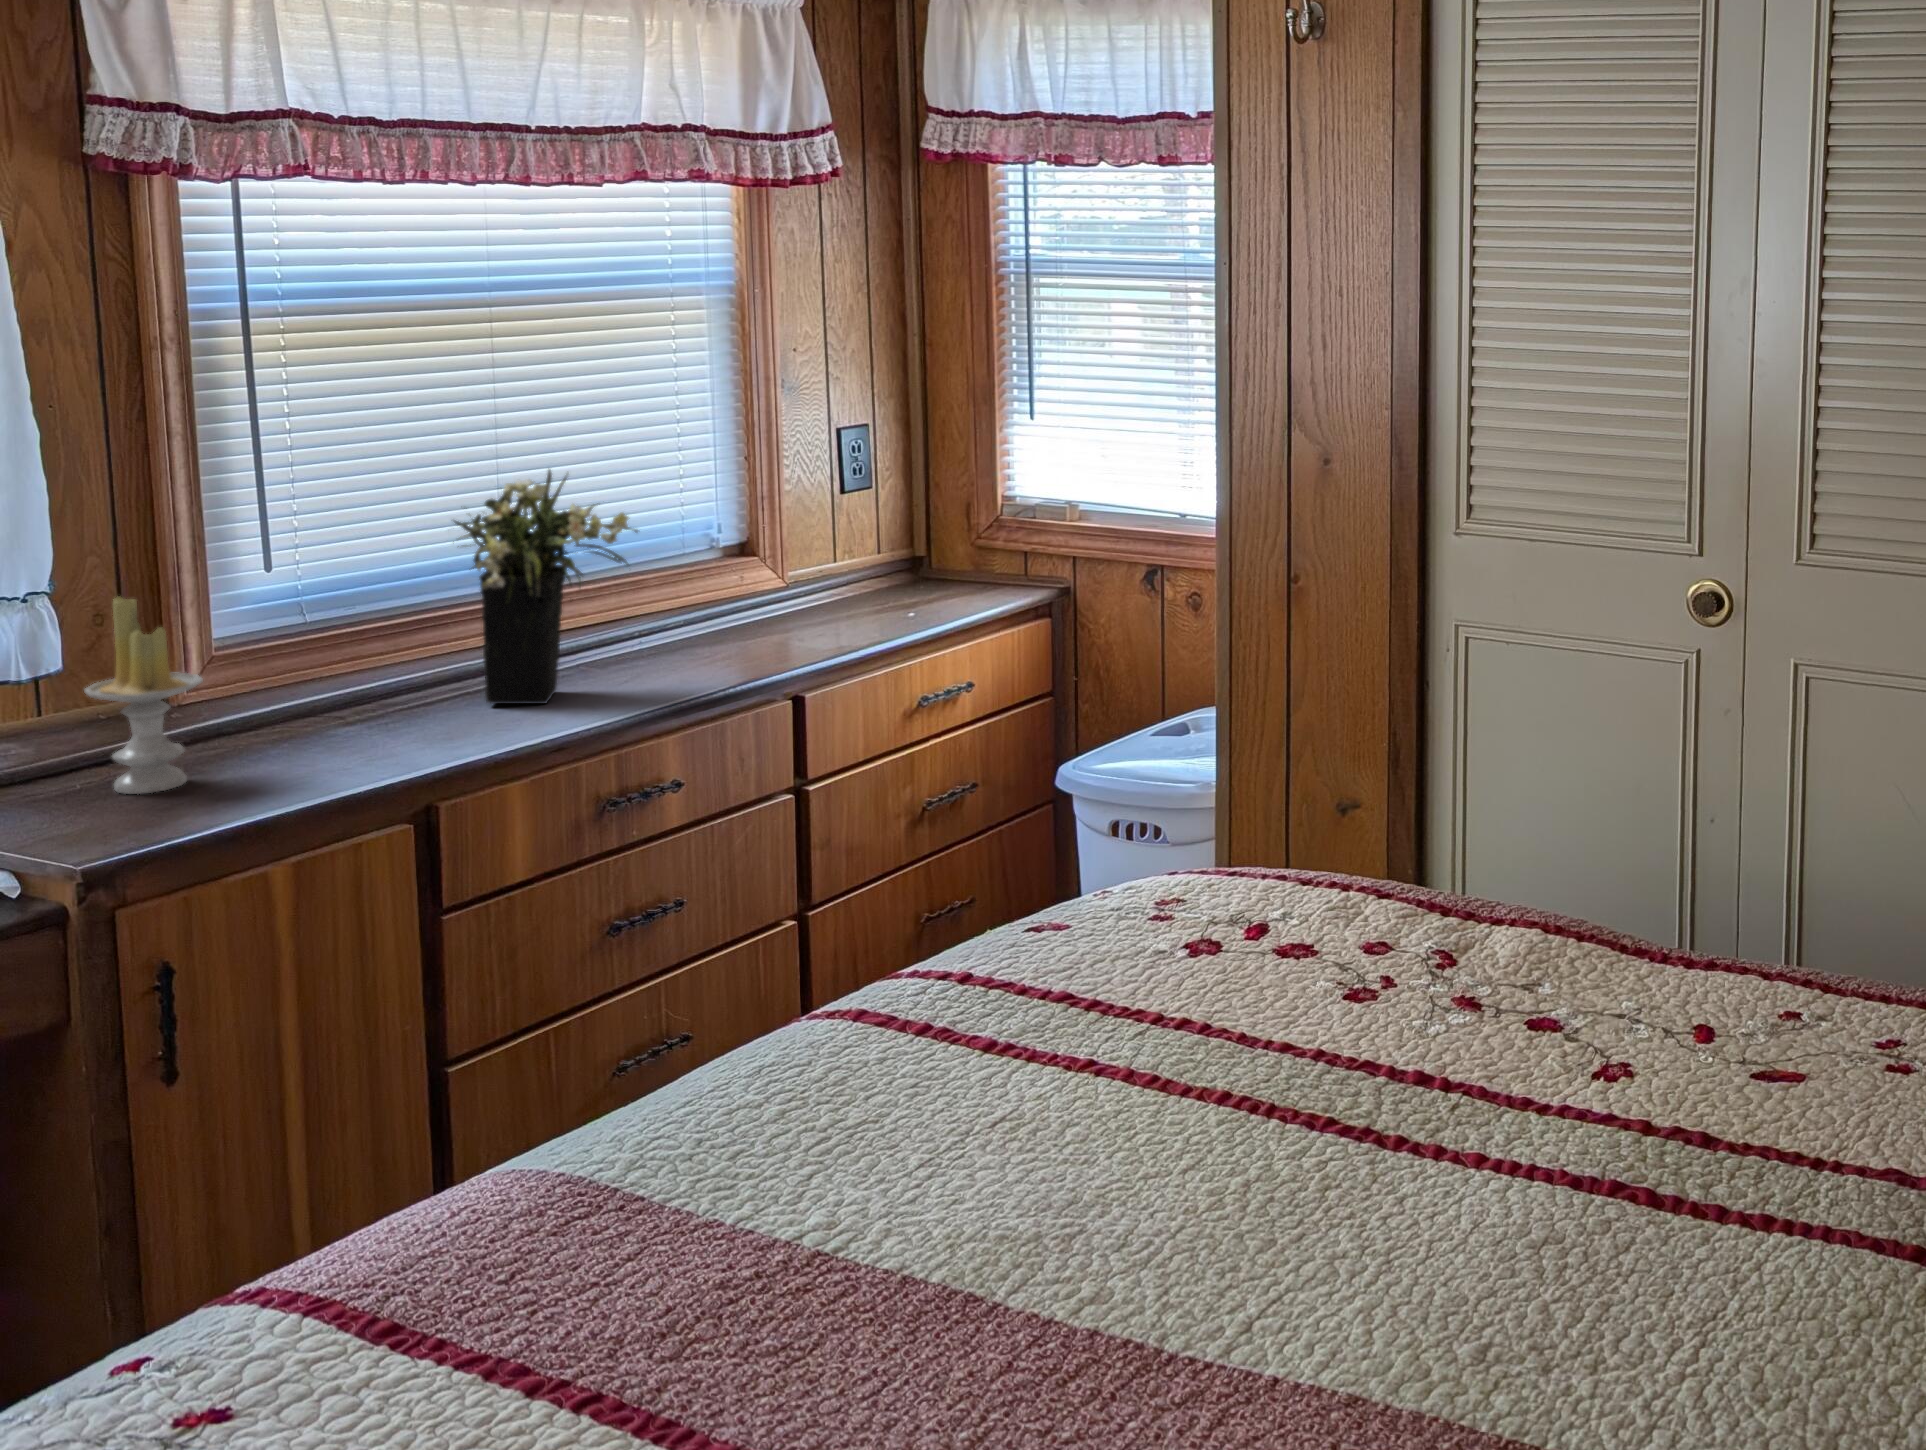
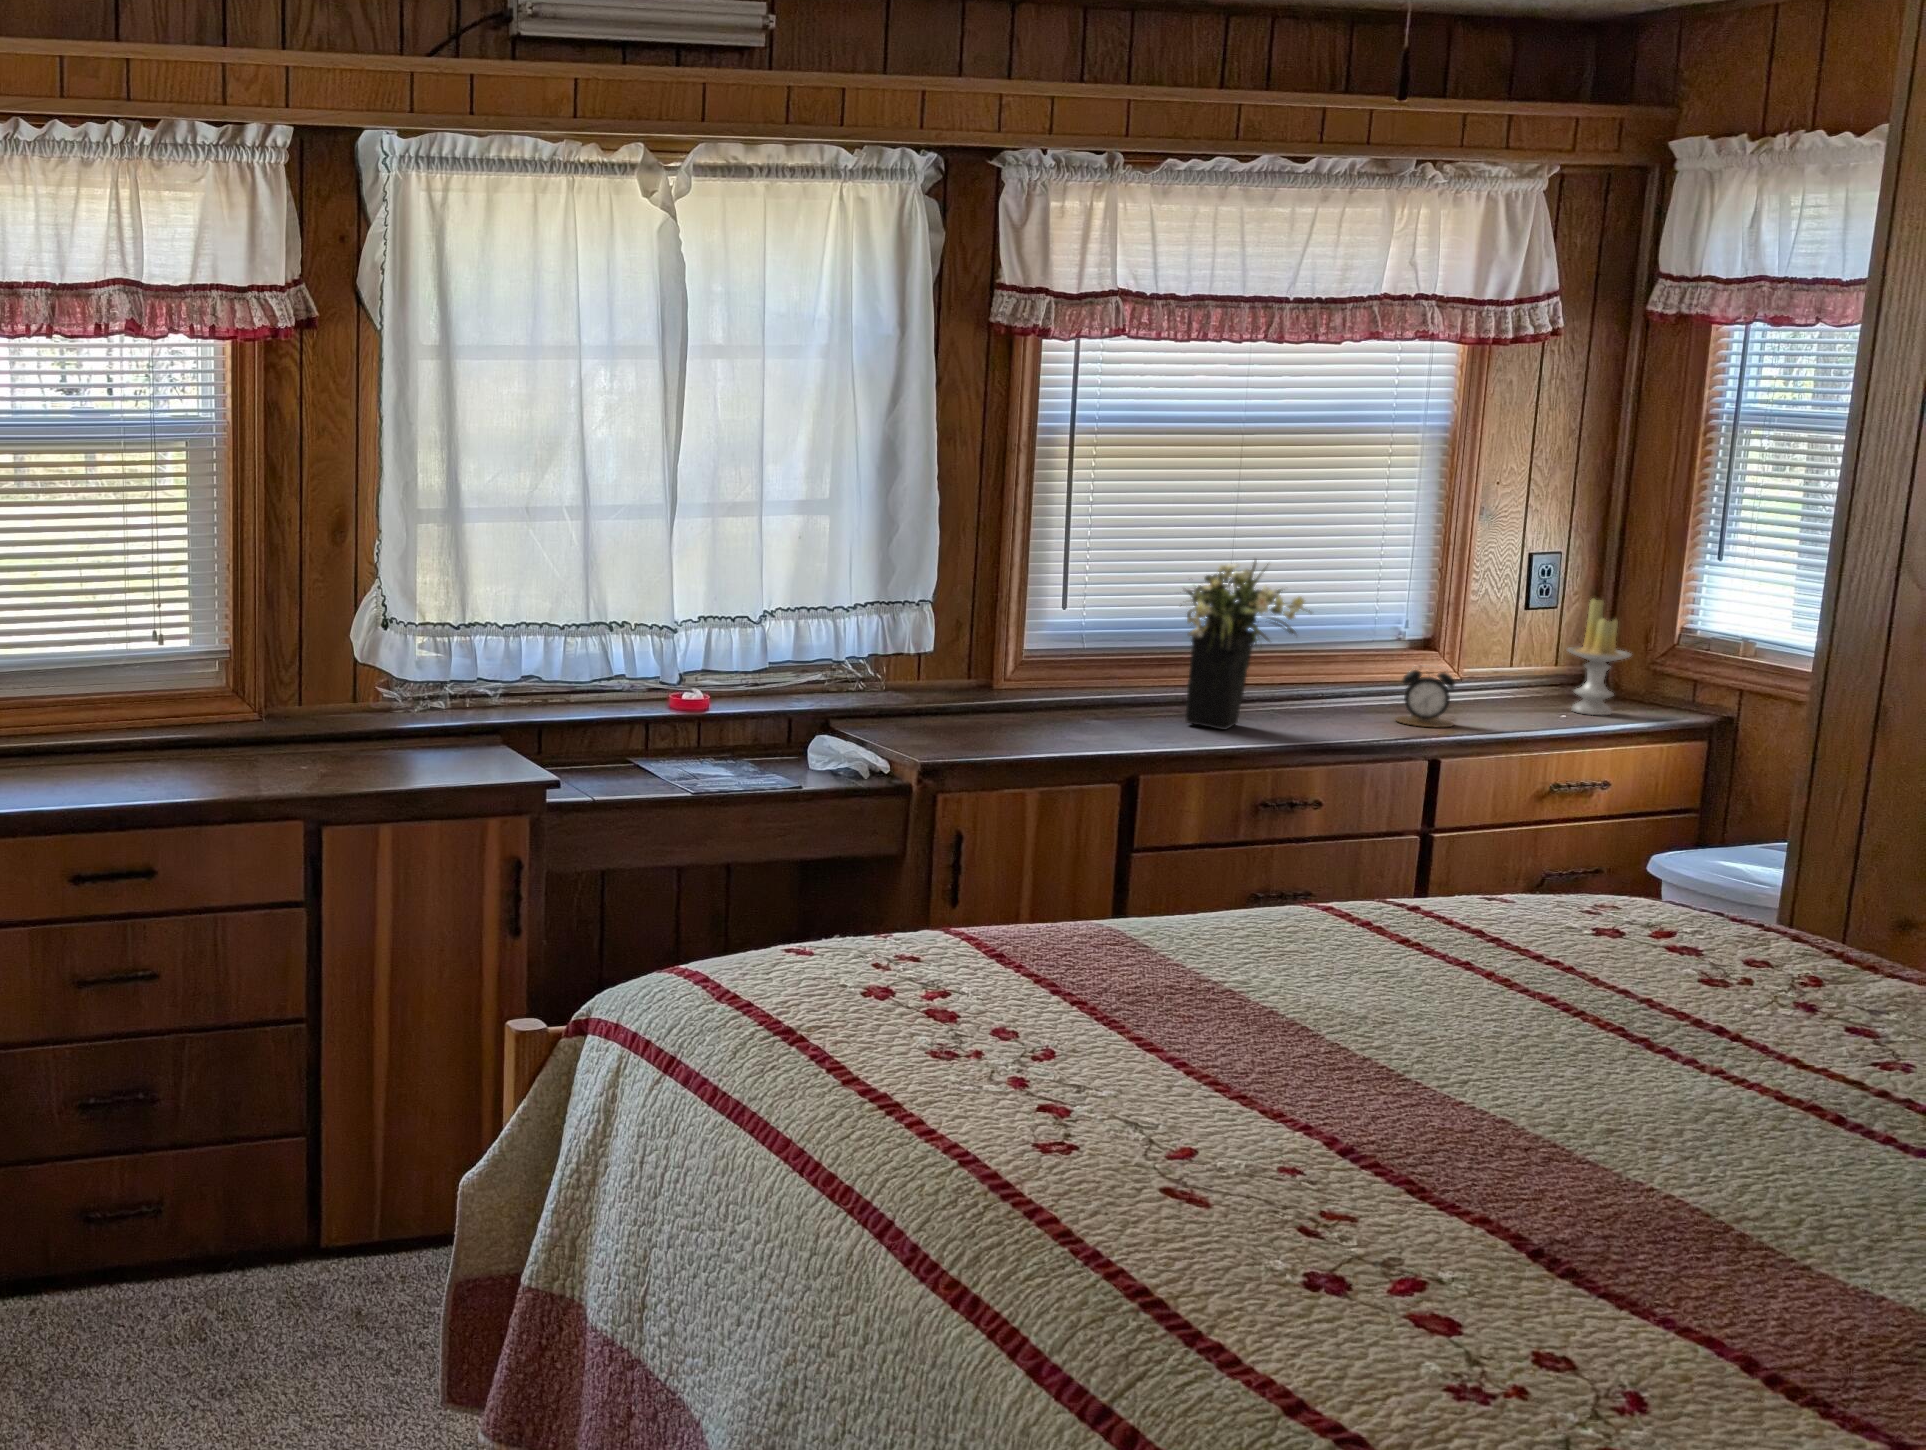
alarm clock: none [740,572,810,648] -> present [1396,670,1455,728]
candle: present [84,597,203,794] -> present [1567,599,1631,715]

